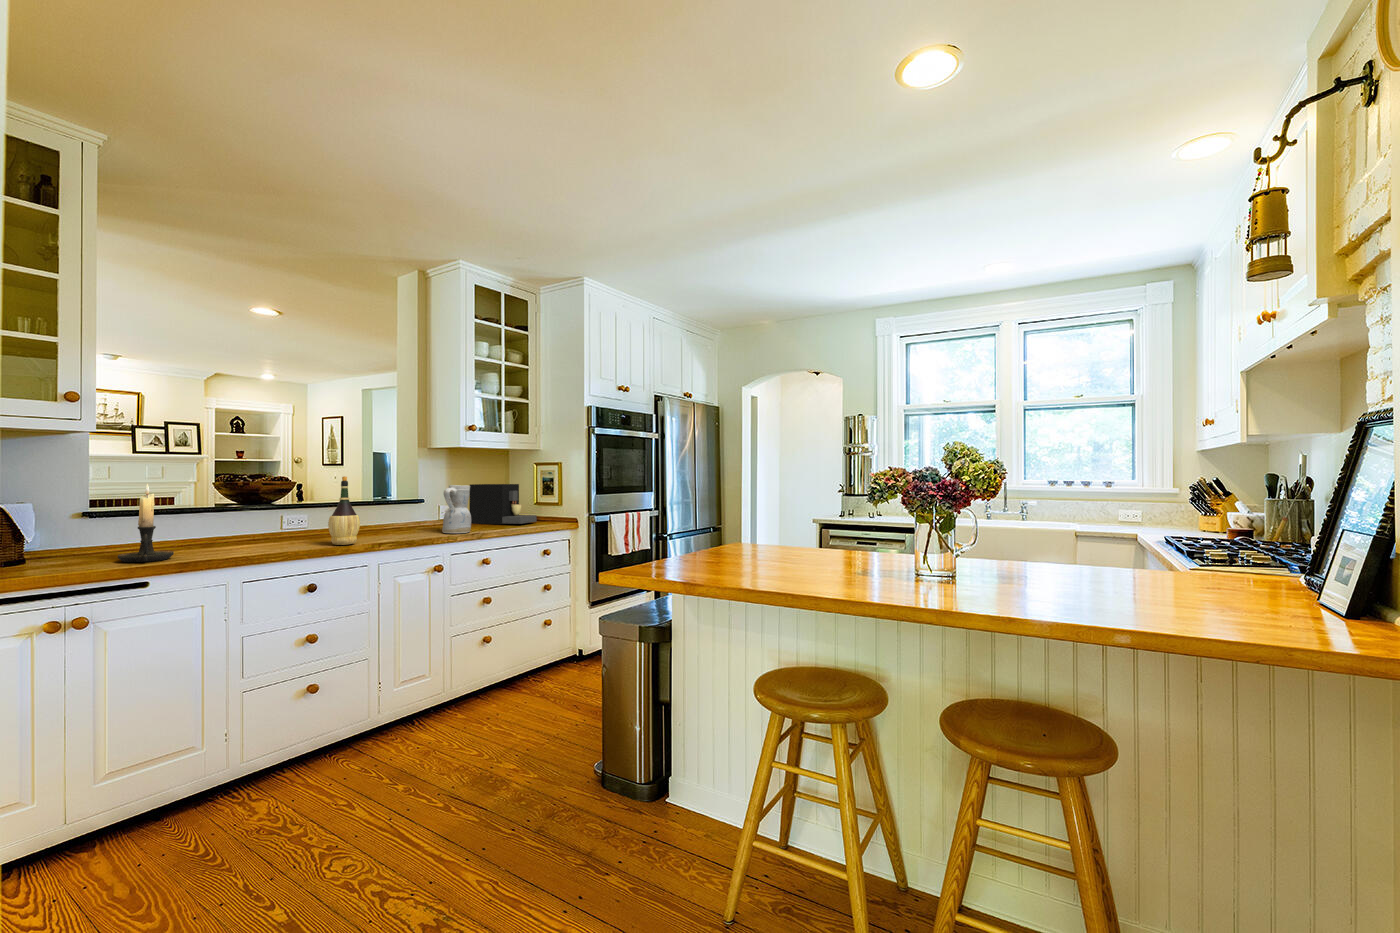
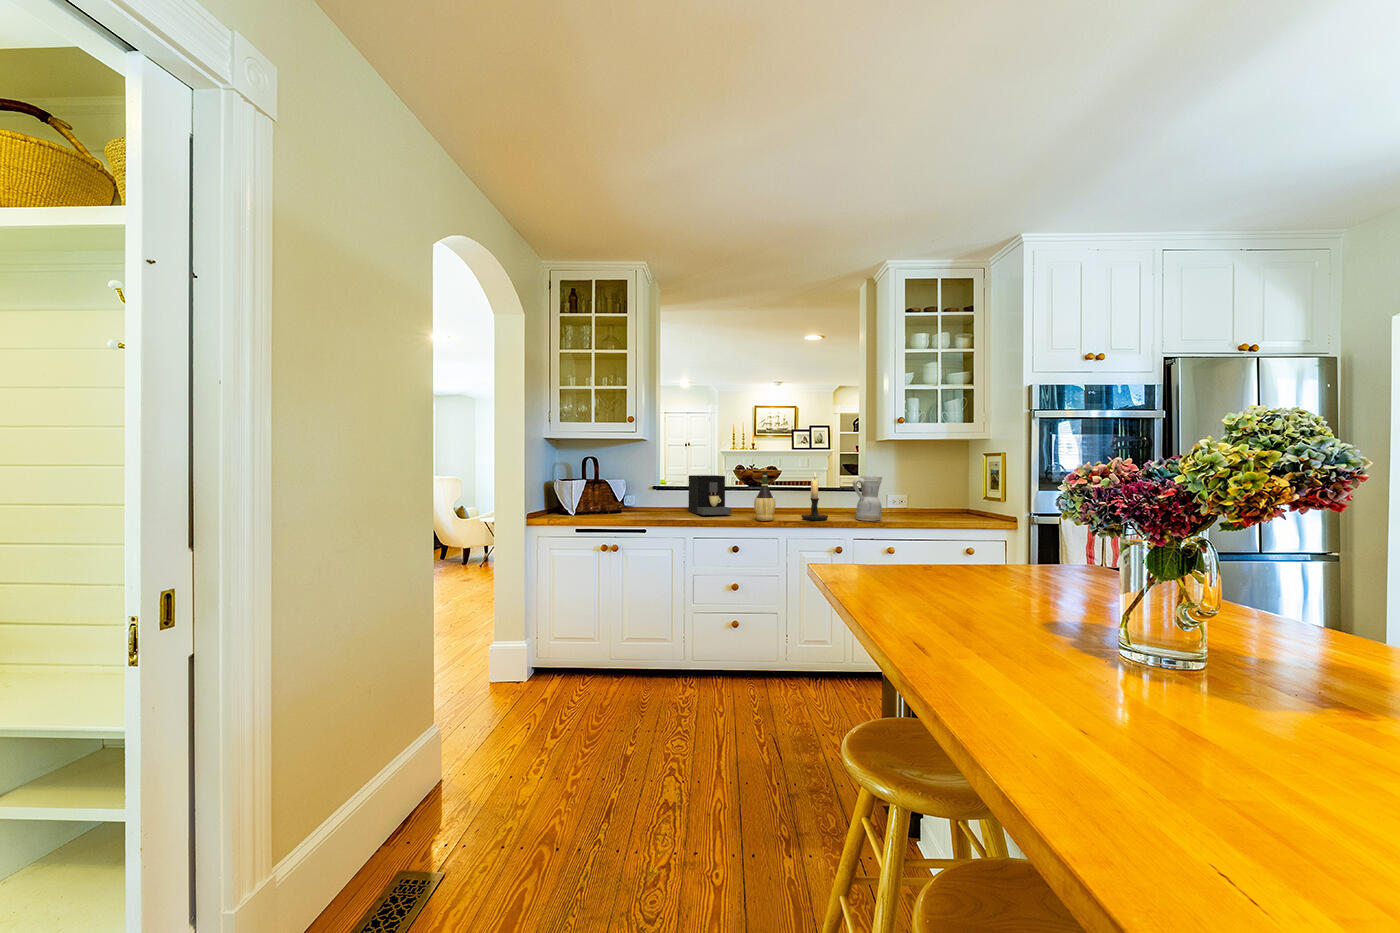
candle holder: present [118,483,174,562] -> present [802,472,828,520]
coffee maker: present [469,484,537,524] -> present [689,475,731,515]

